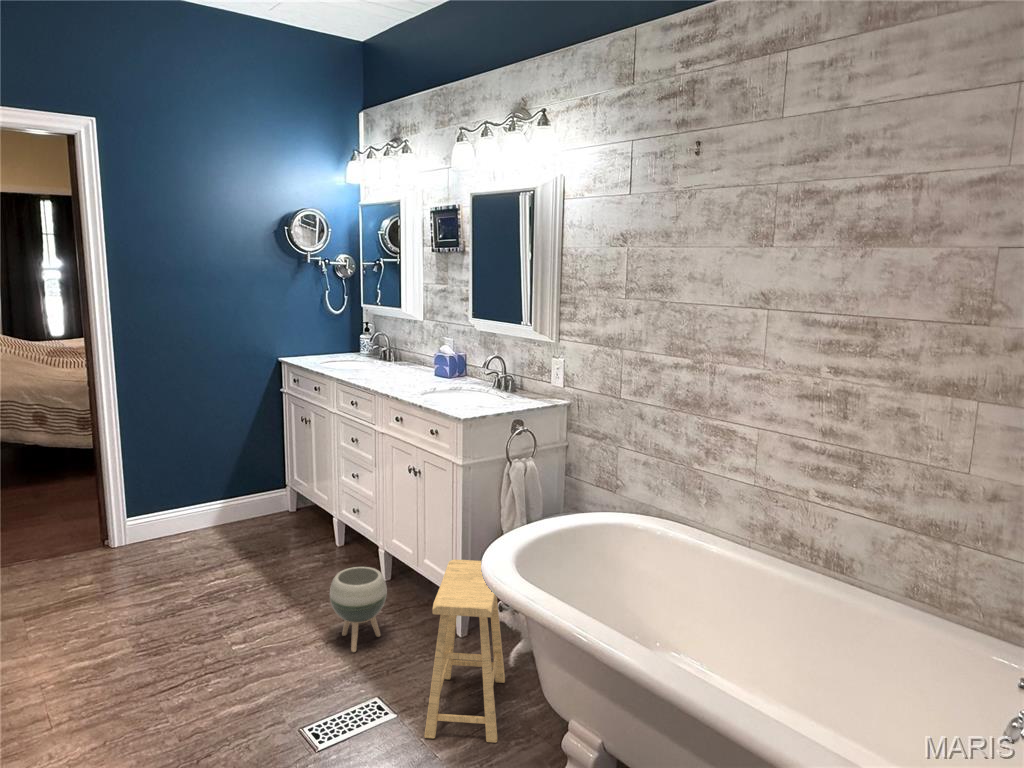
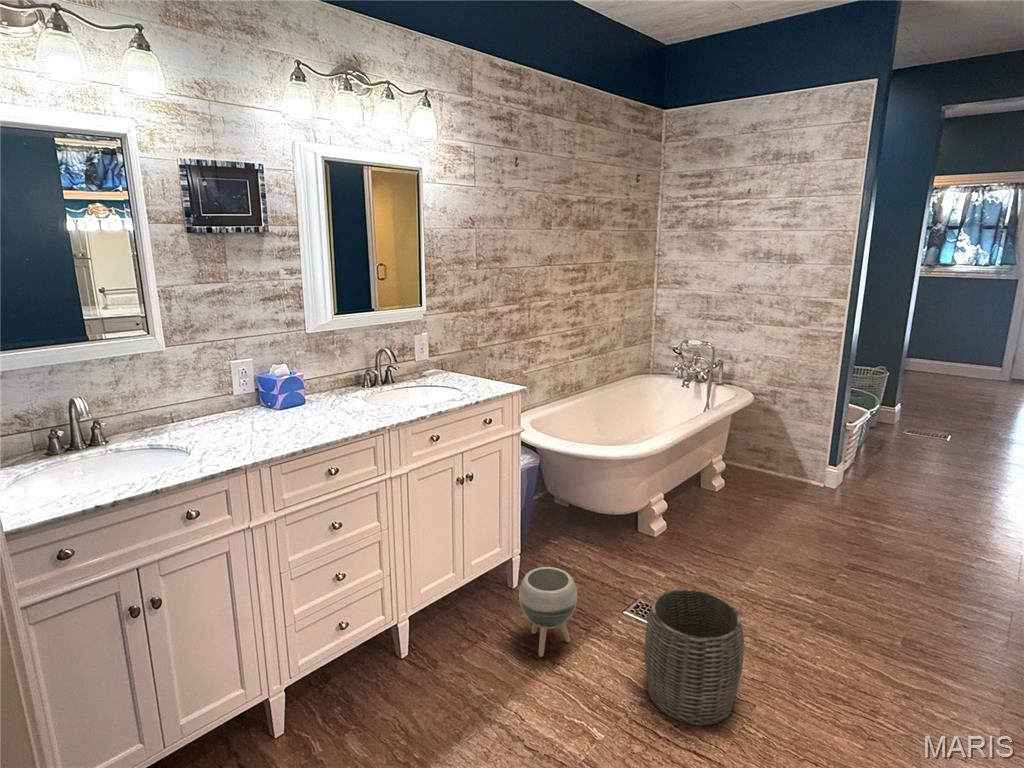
footstool: present [424,559,505,743] -> none [570,472,659,586]
woven basket: none [177,599,279,731] -> present [644,589,744,725]

